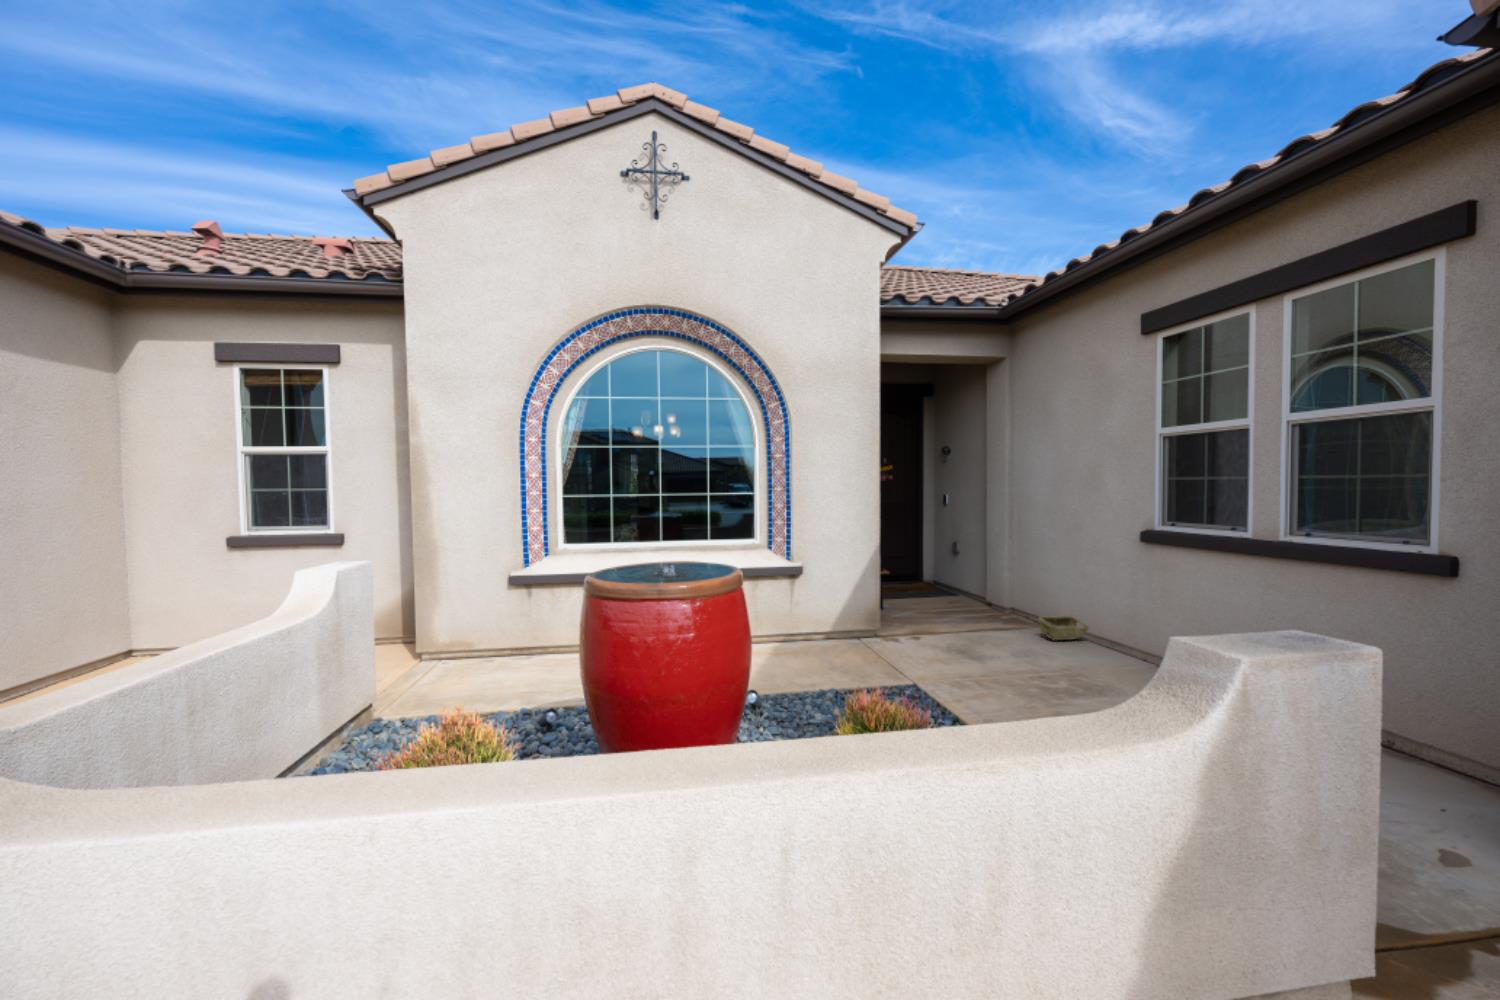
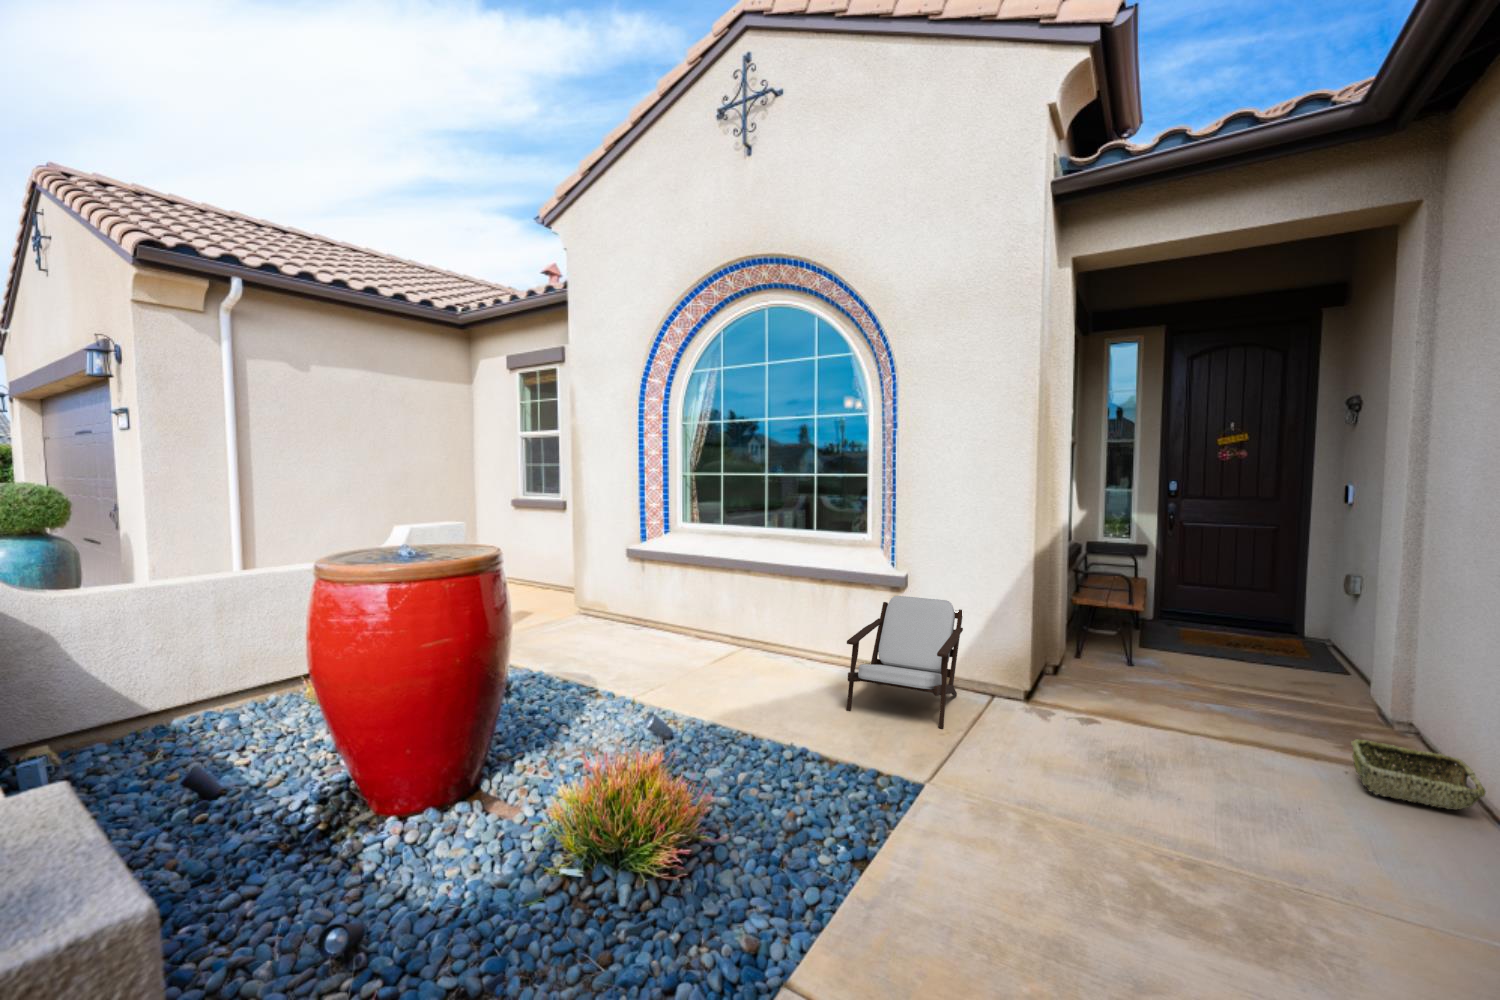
armchair: none [785,579,873,667] -> present [847,596,963,729]

